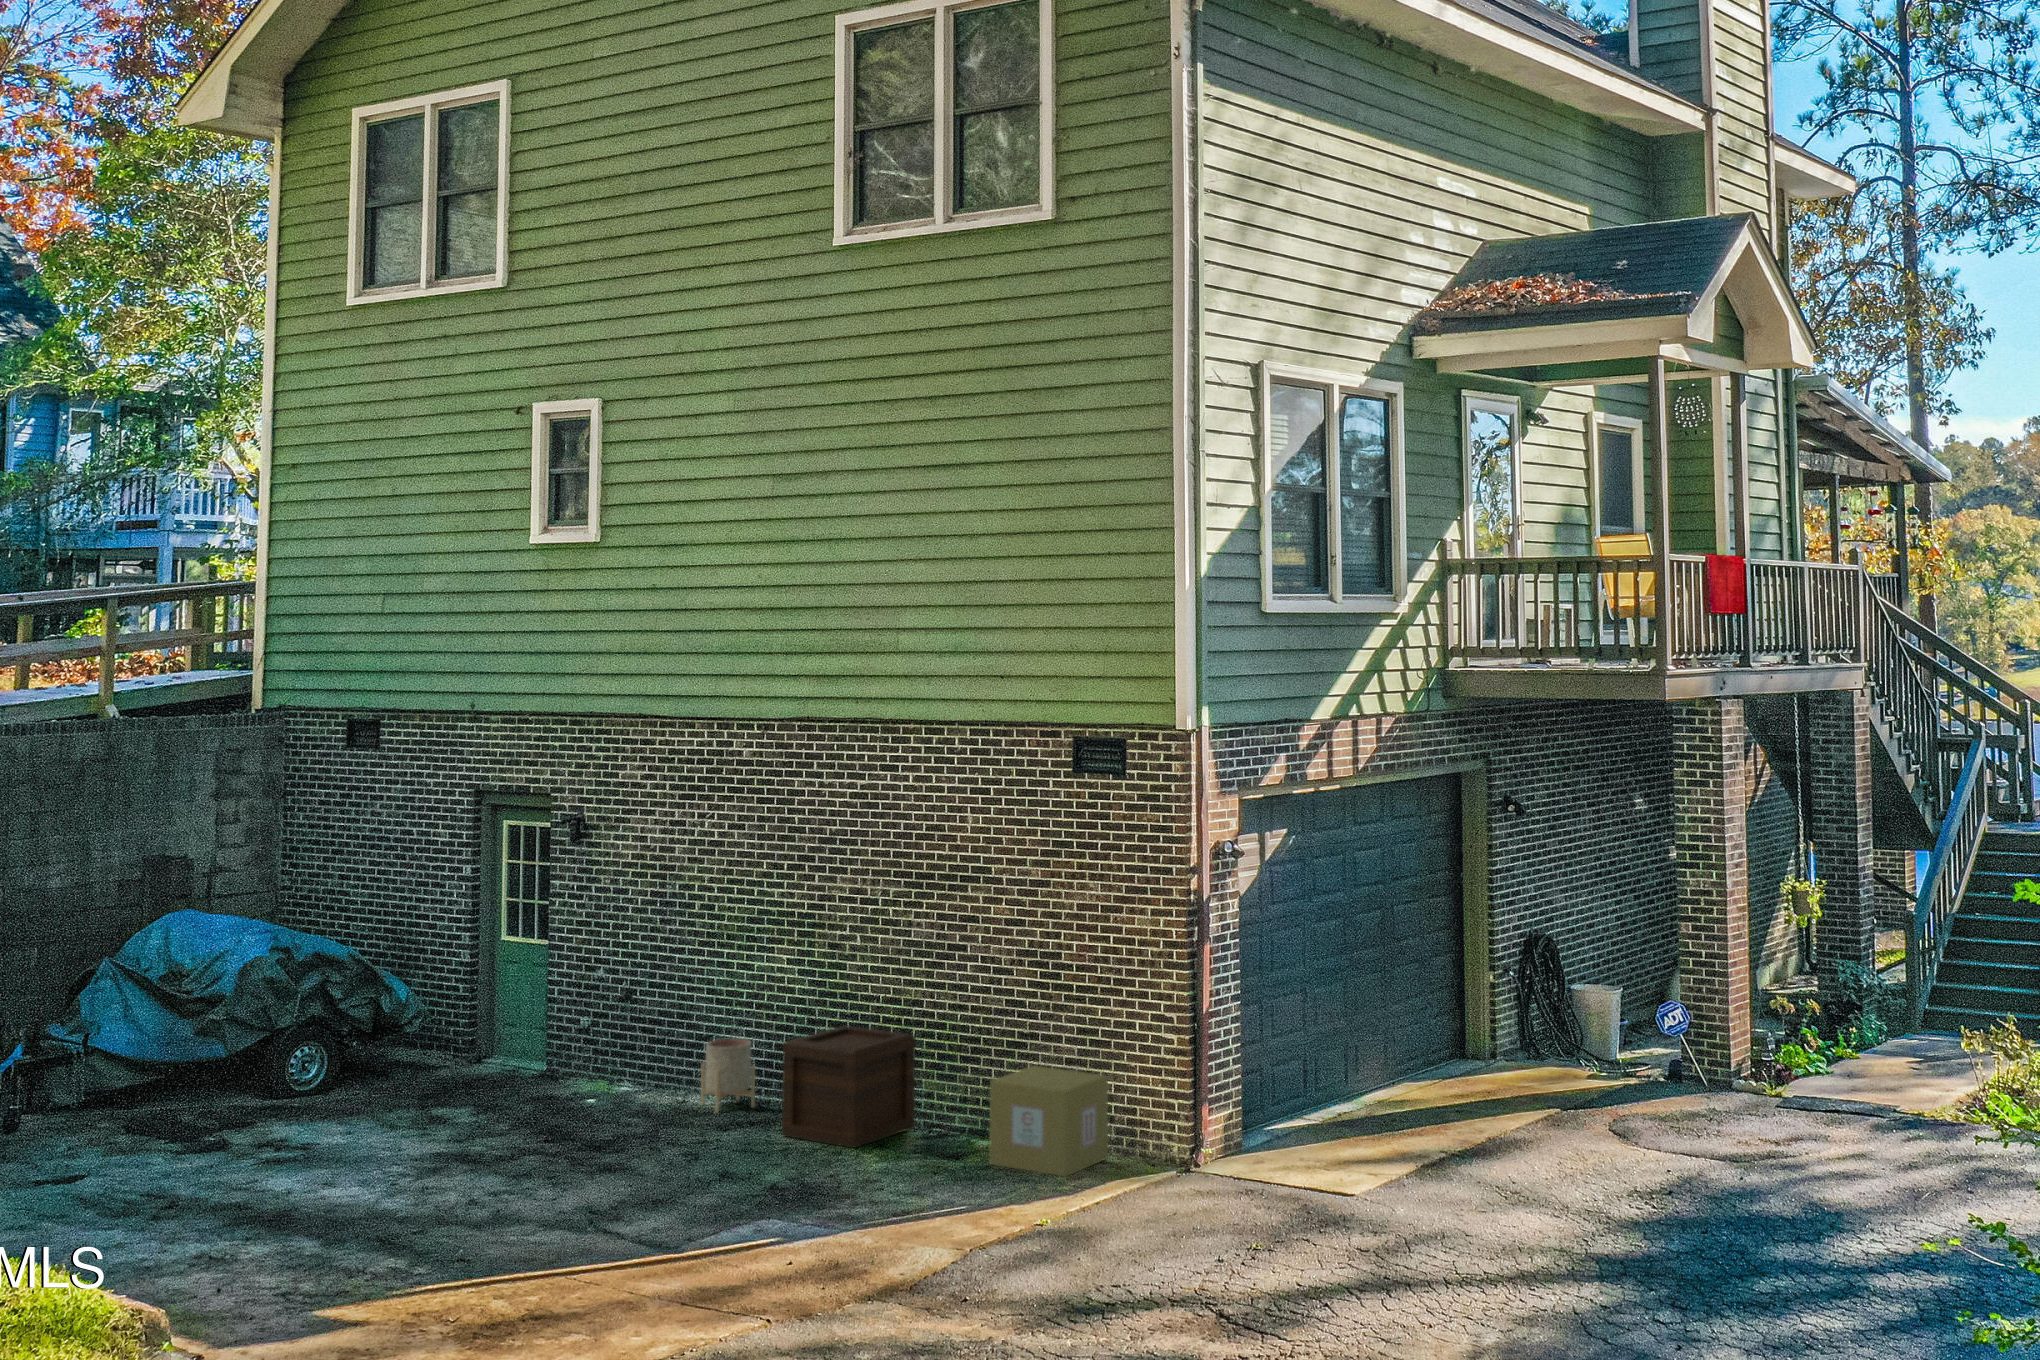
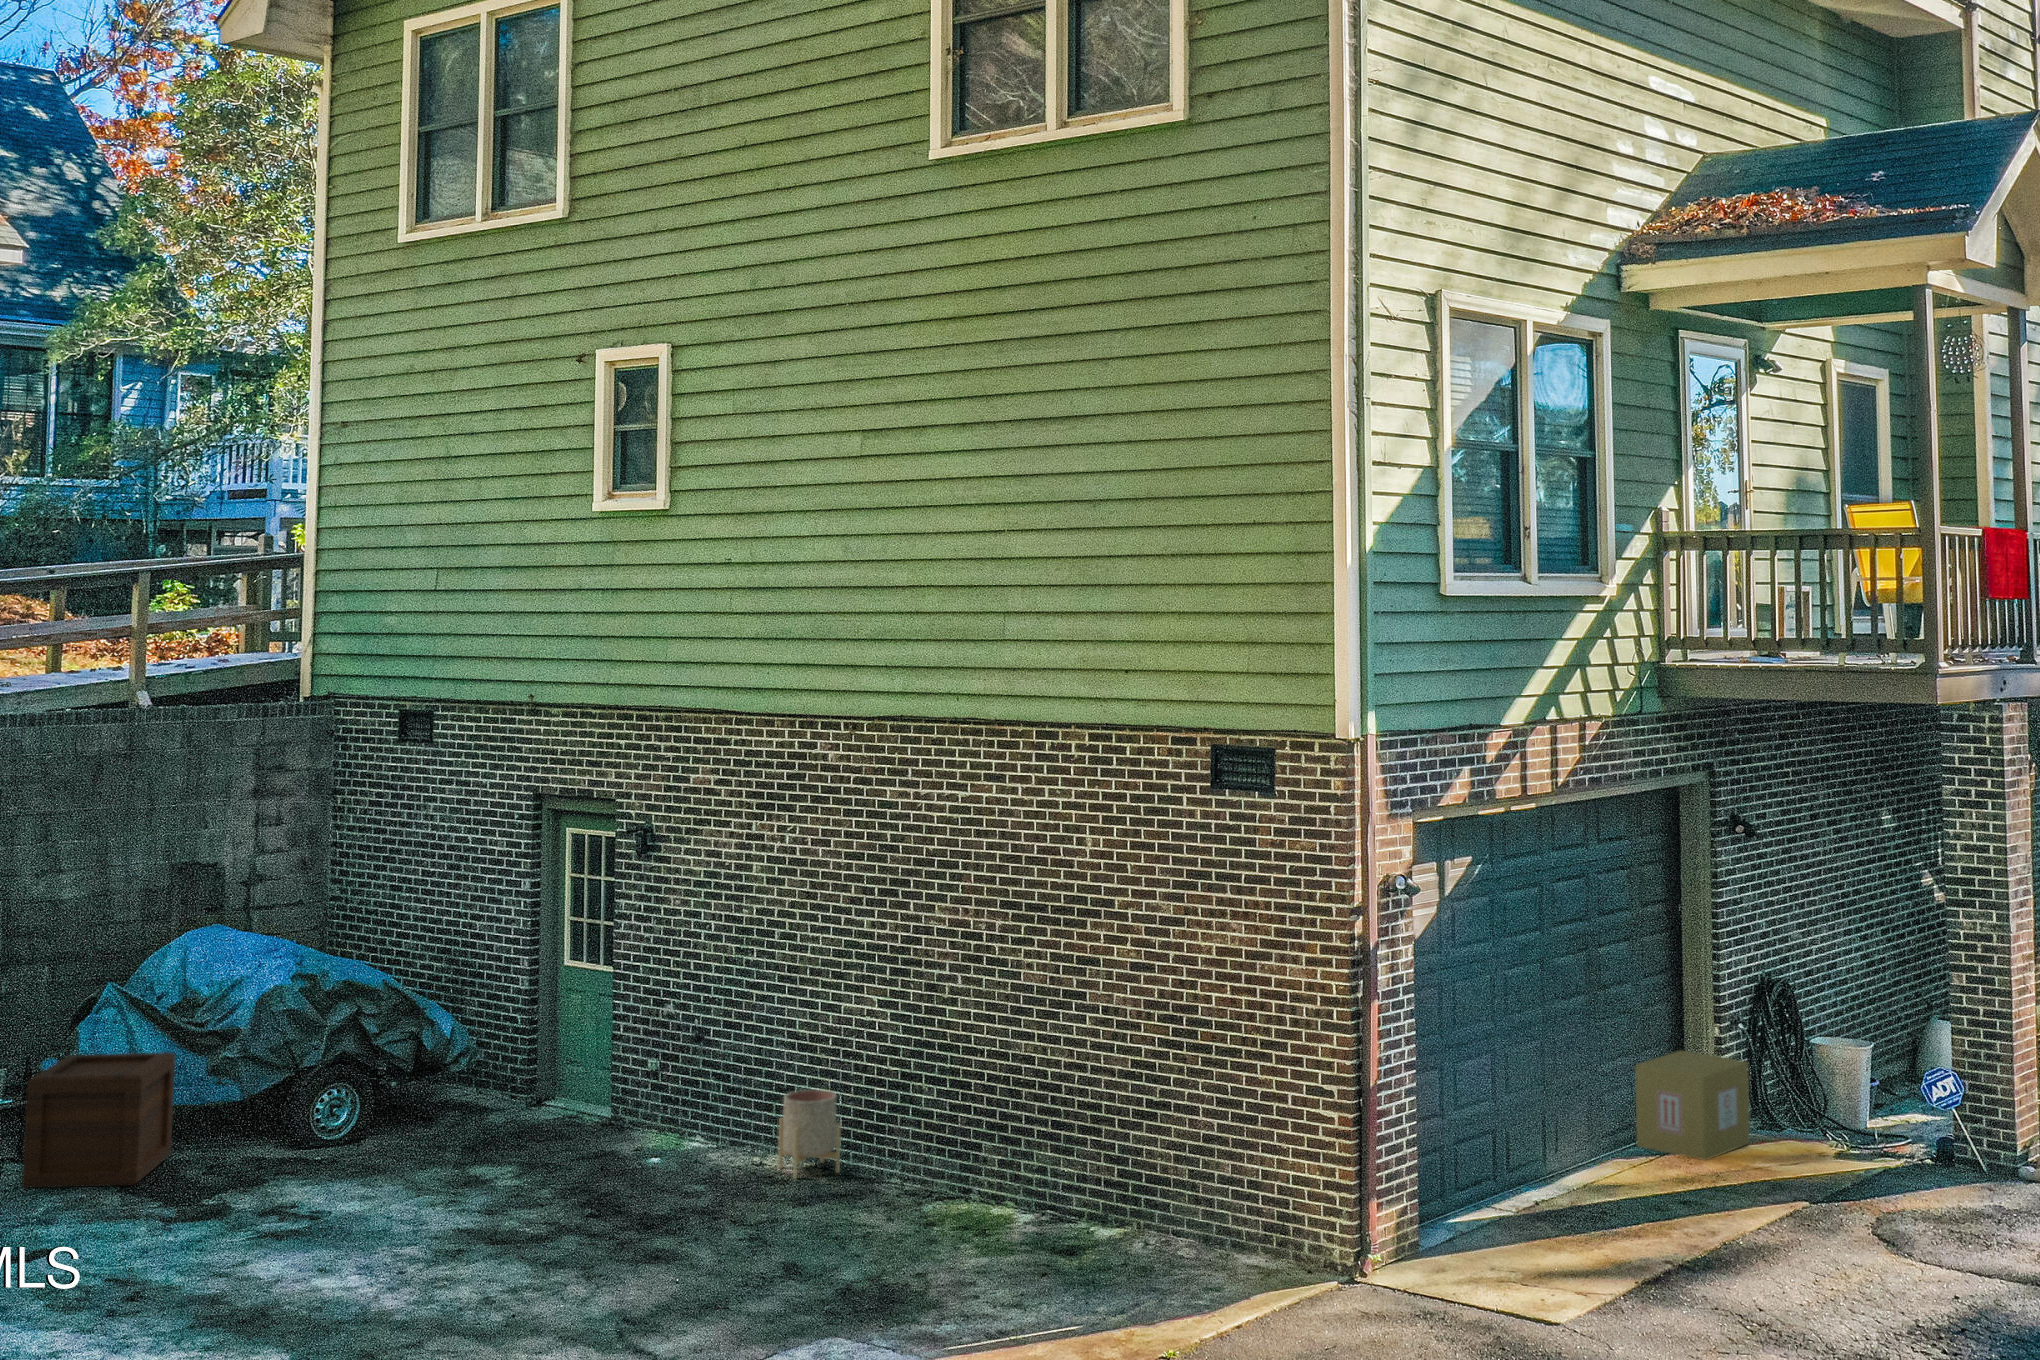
wooden crate: present [782,1025,915,1148] -> present [22,1052,175,1188]
cardboard box: present [989,1066,1108,1176] -> present [1635,1051,1750,1160]

